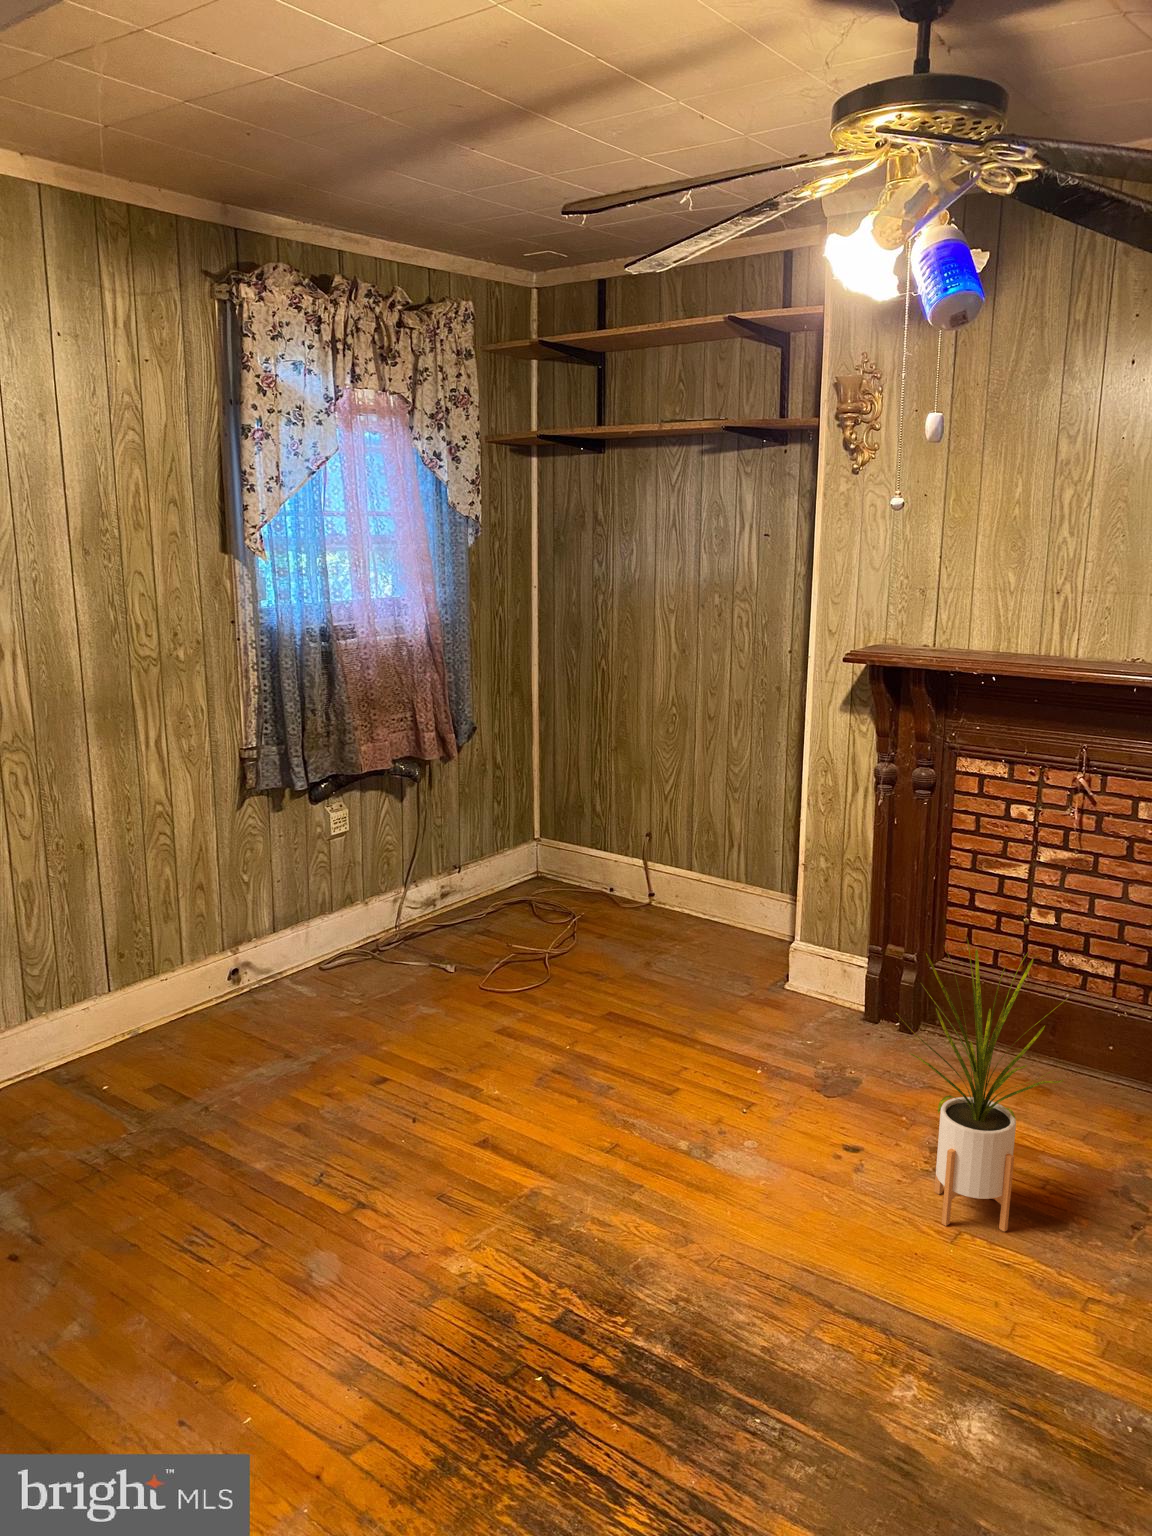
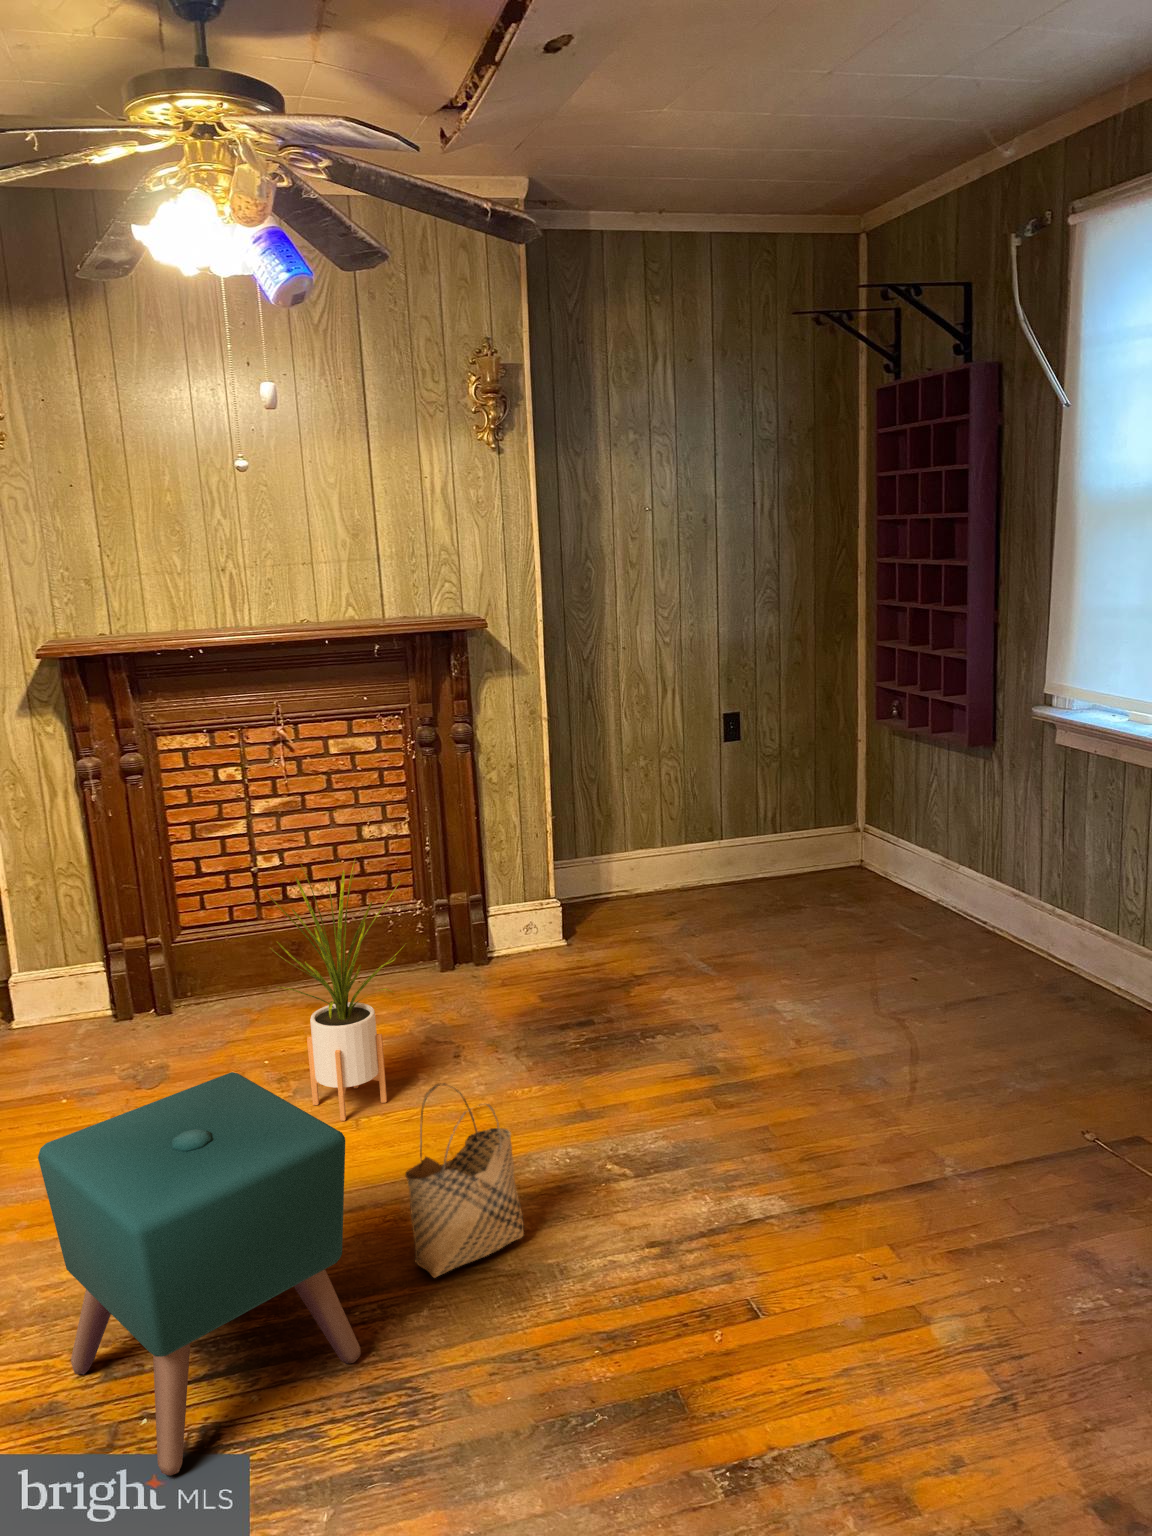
ottoman: none [498,1107,735,1463] -> present [38,1072,360,1475]
woven basket: none [842,1244,999,1475] -> present [405,1083,524,1278]

